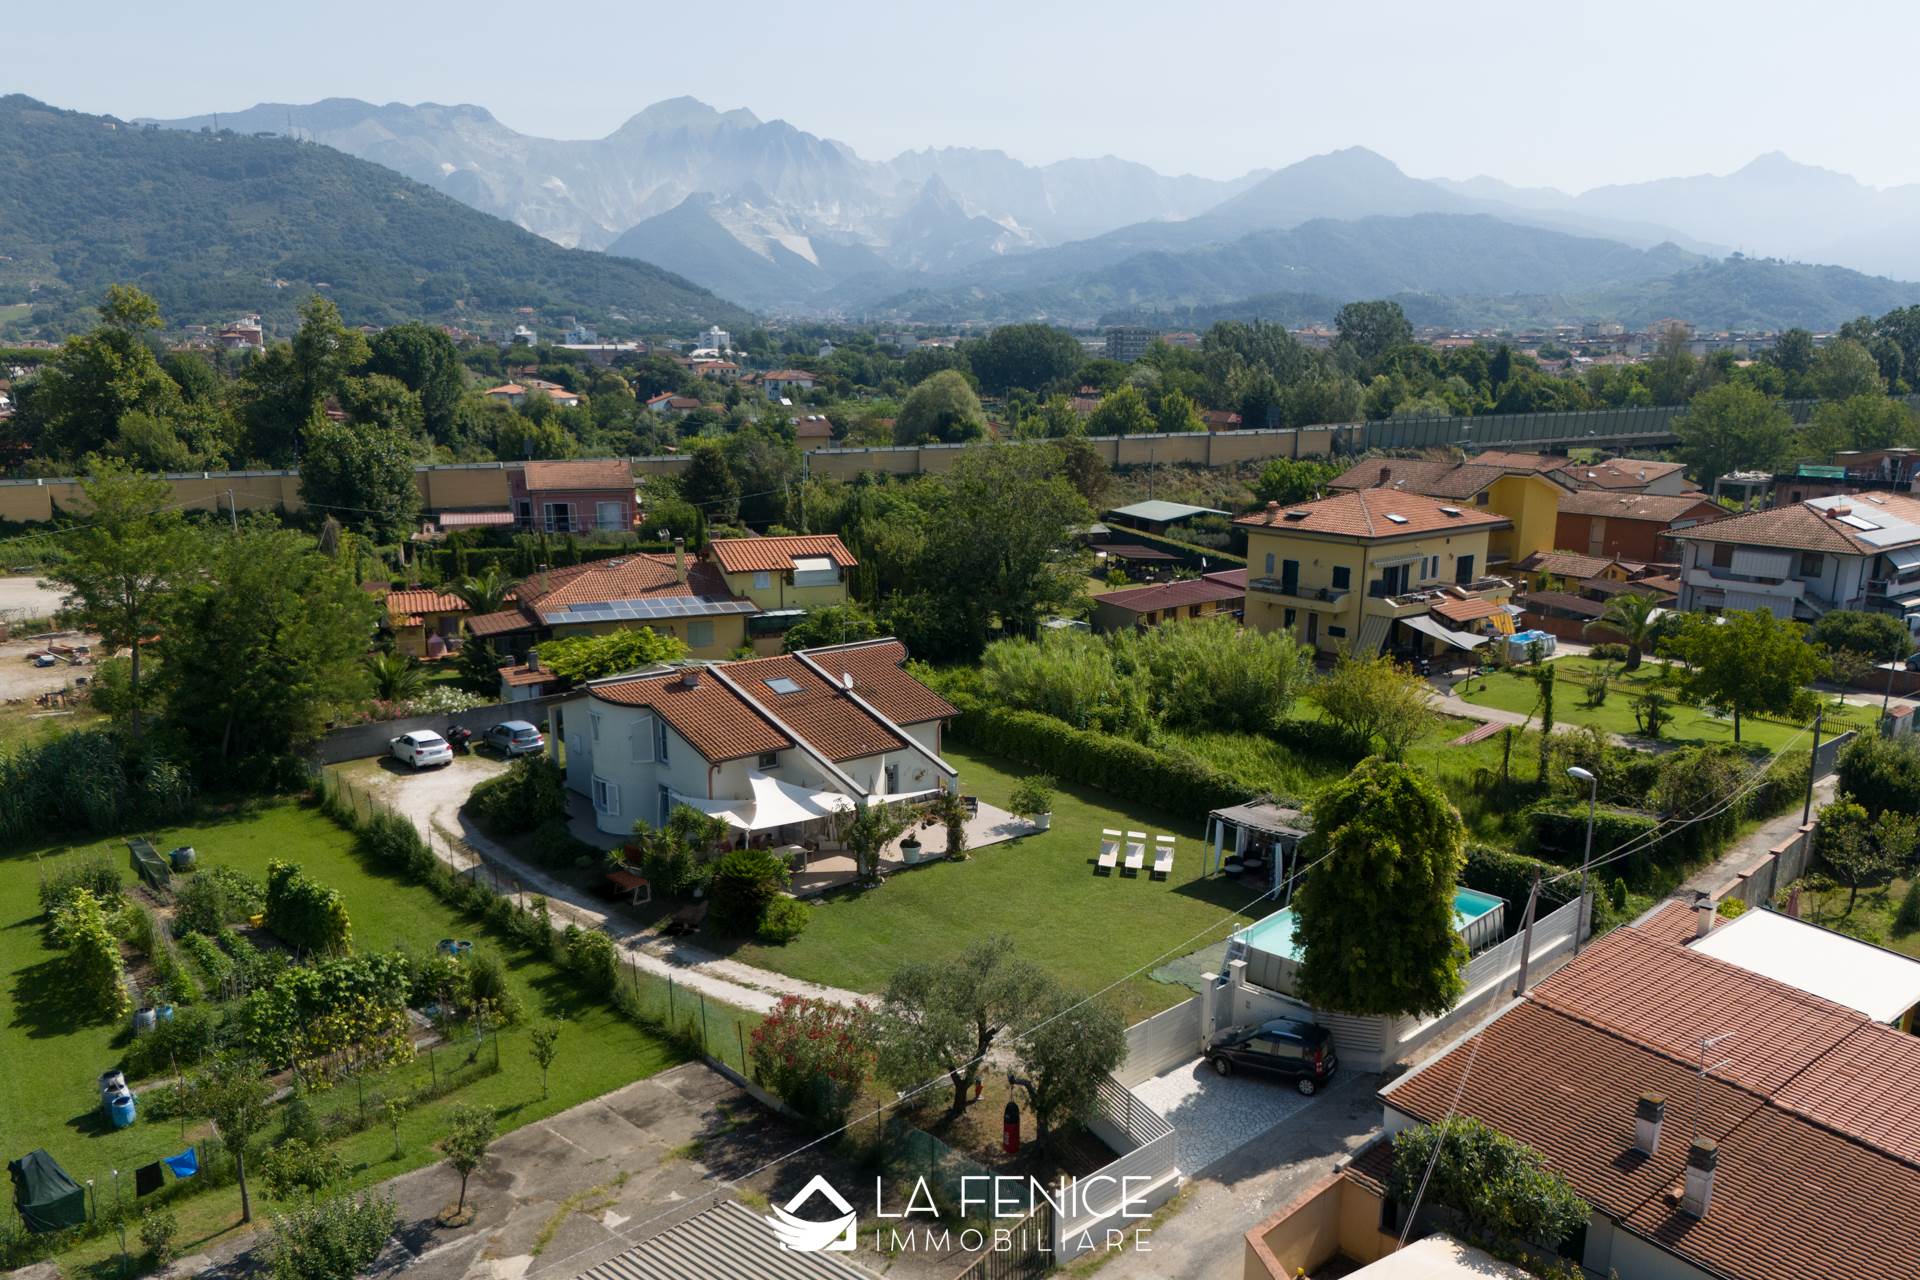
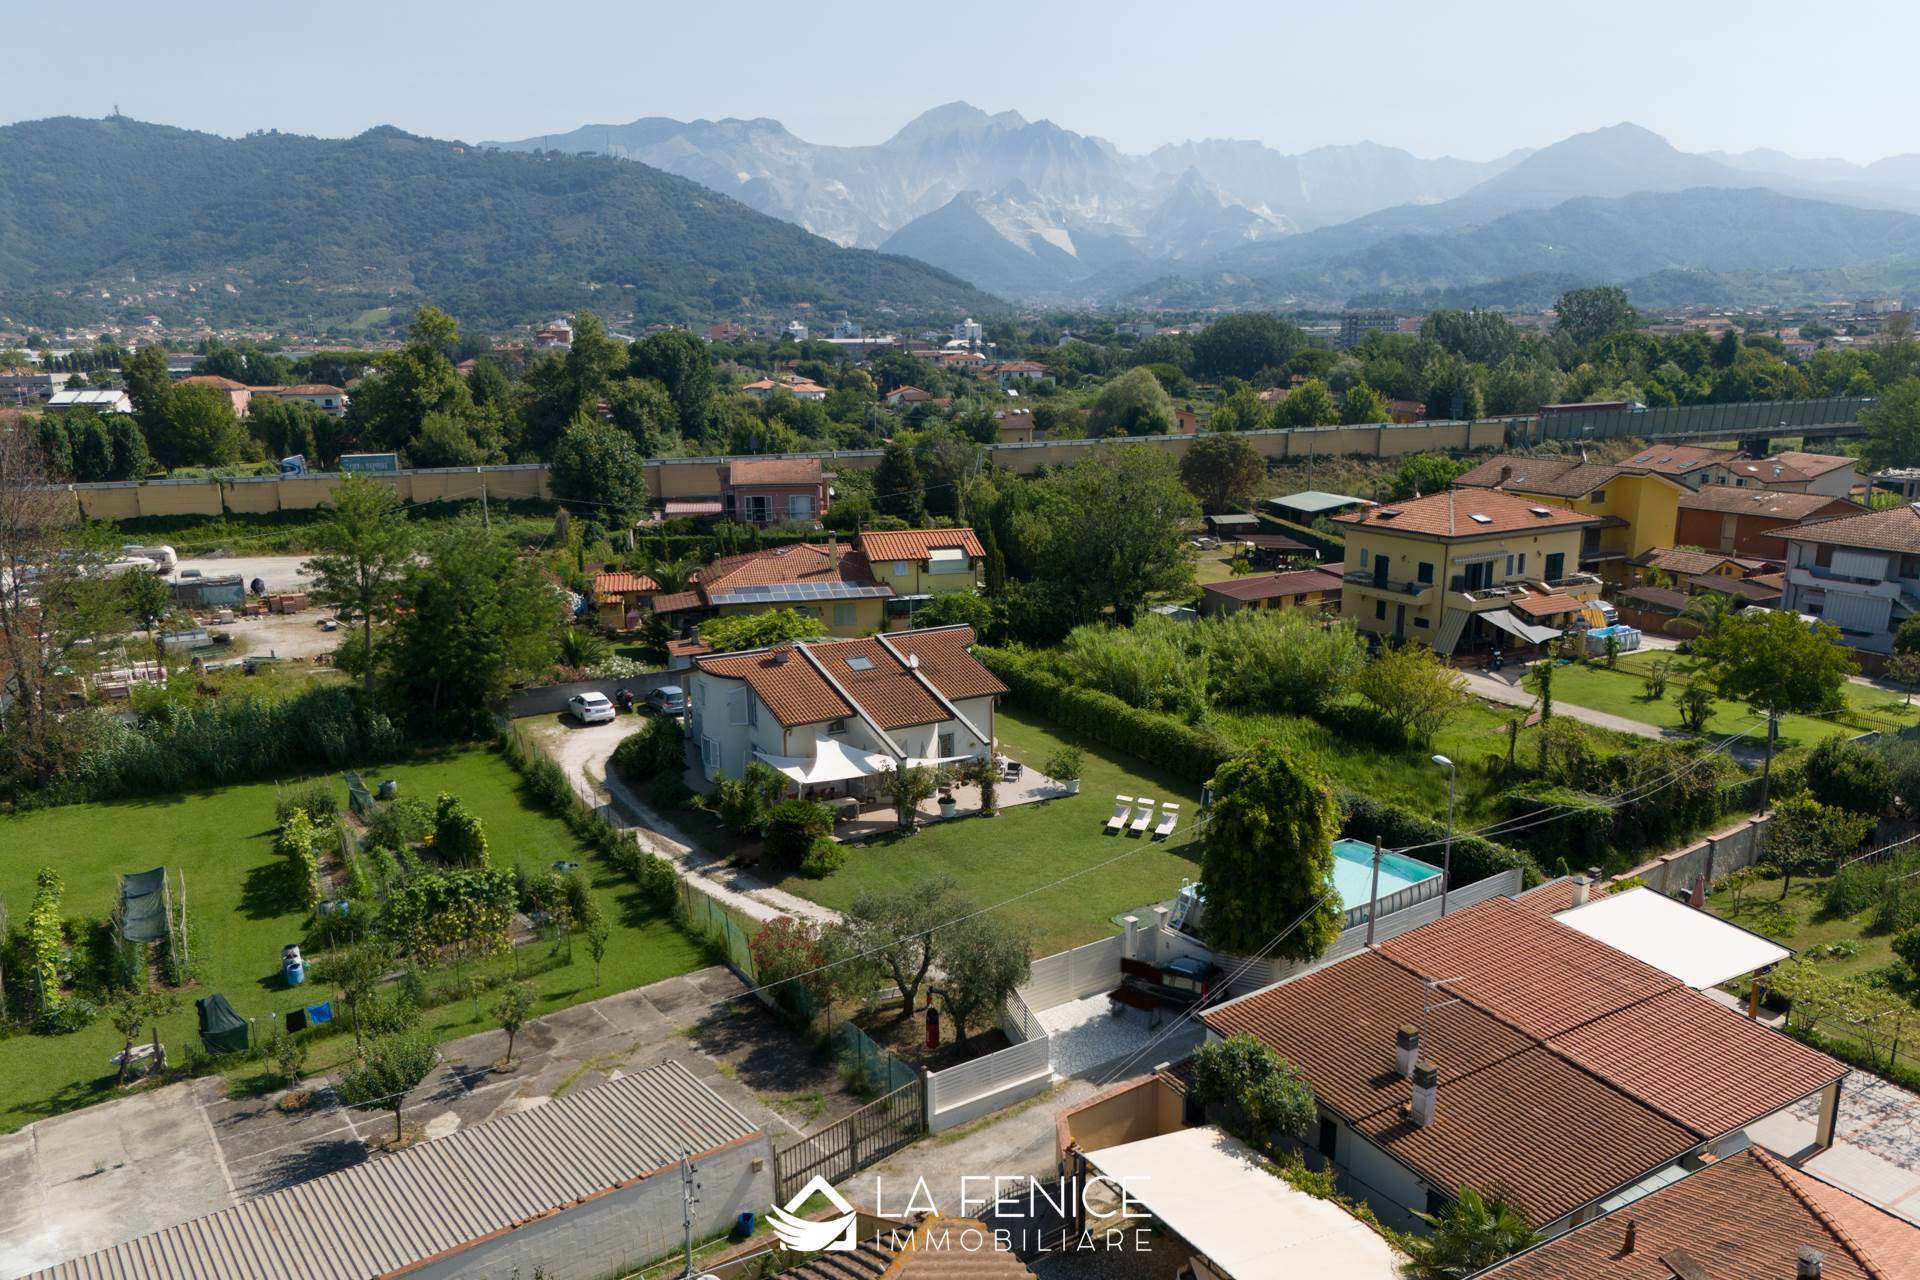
bench: present [606,845,650,905] -> present [1106,957,1164,1029]

